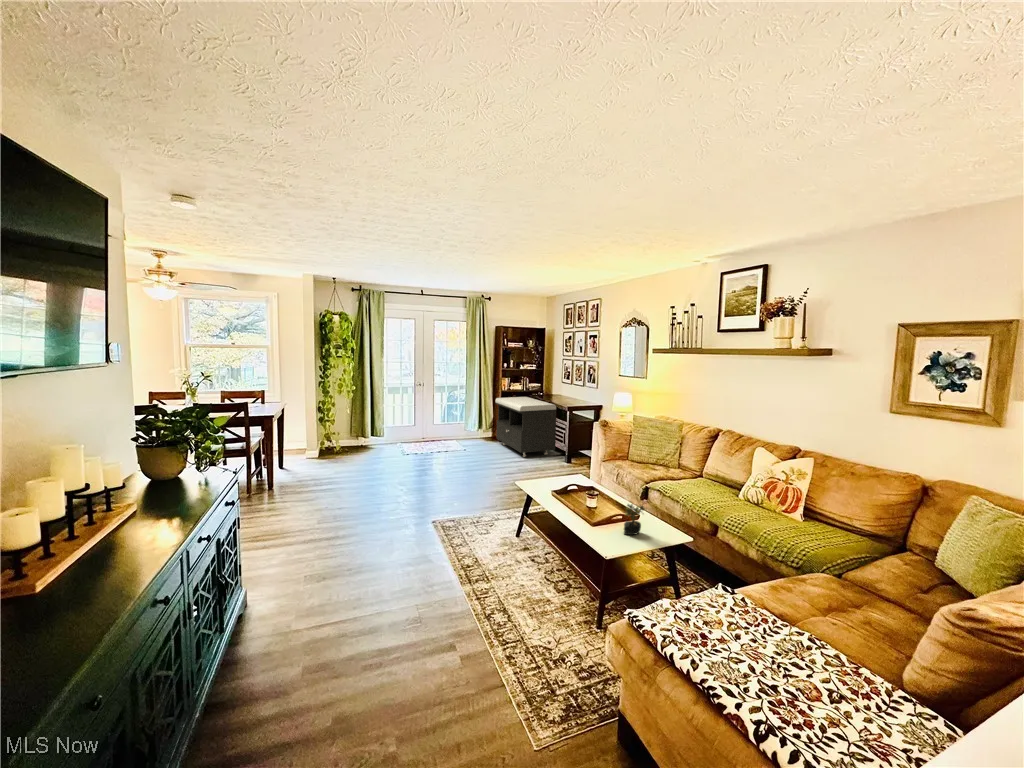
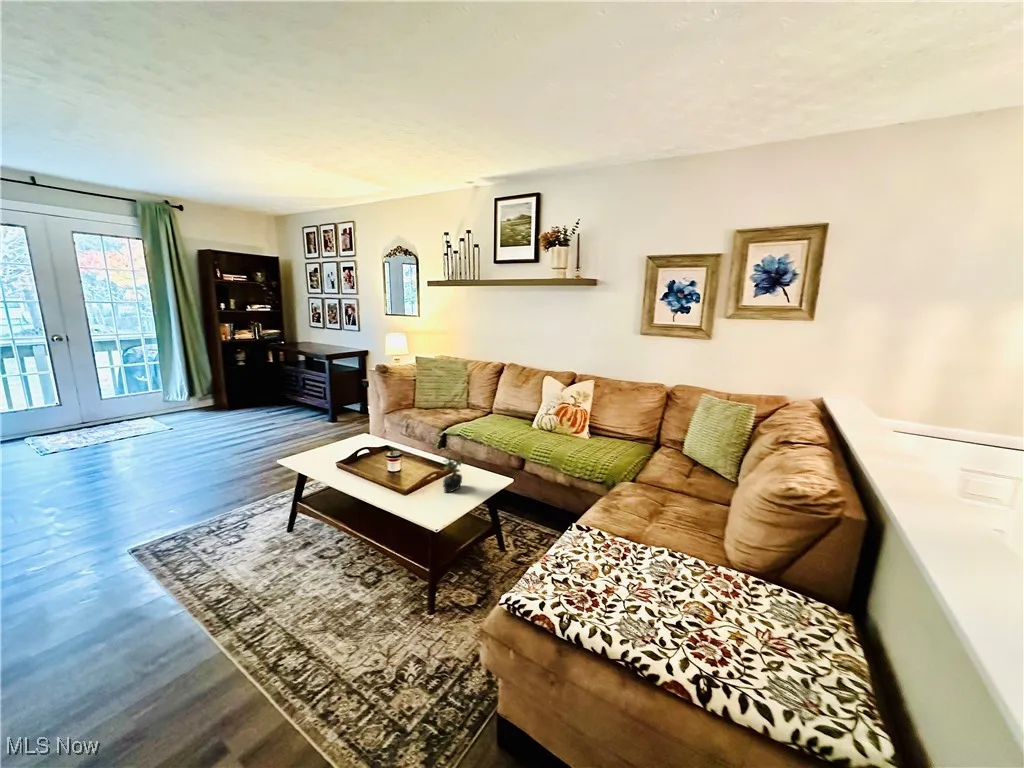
storage bench: present [495,397,556,457] -> none [216,347,313,421]

